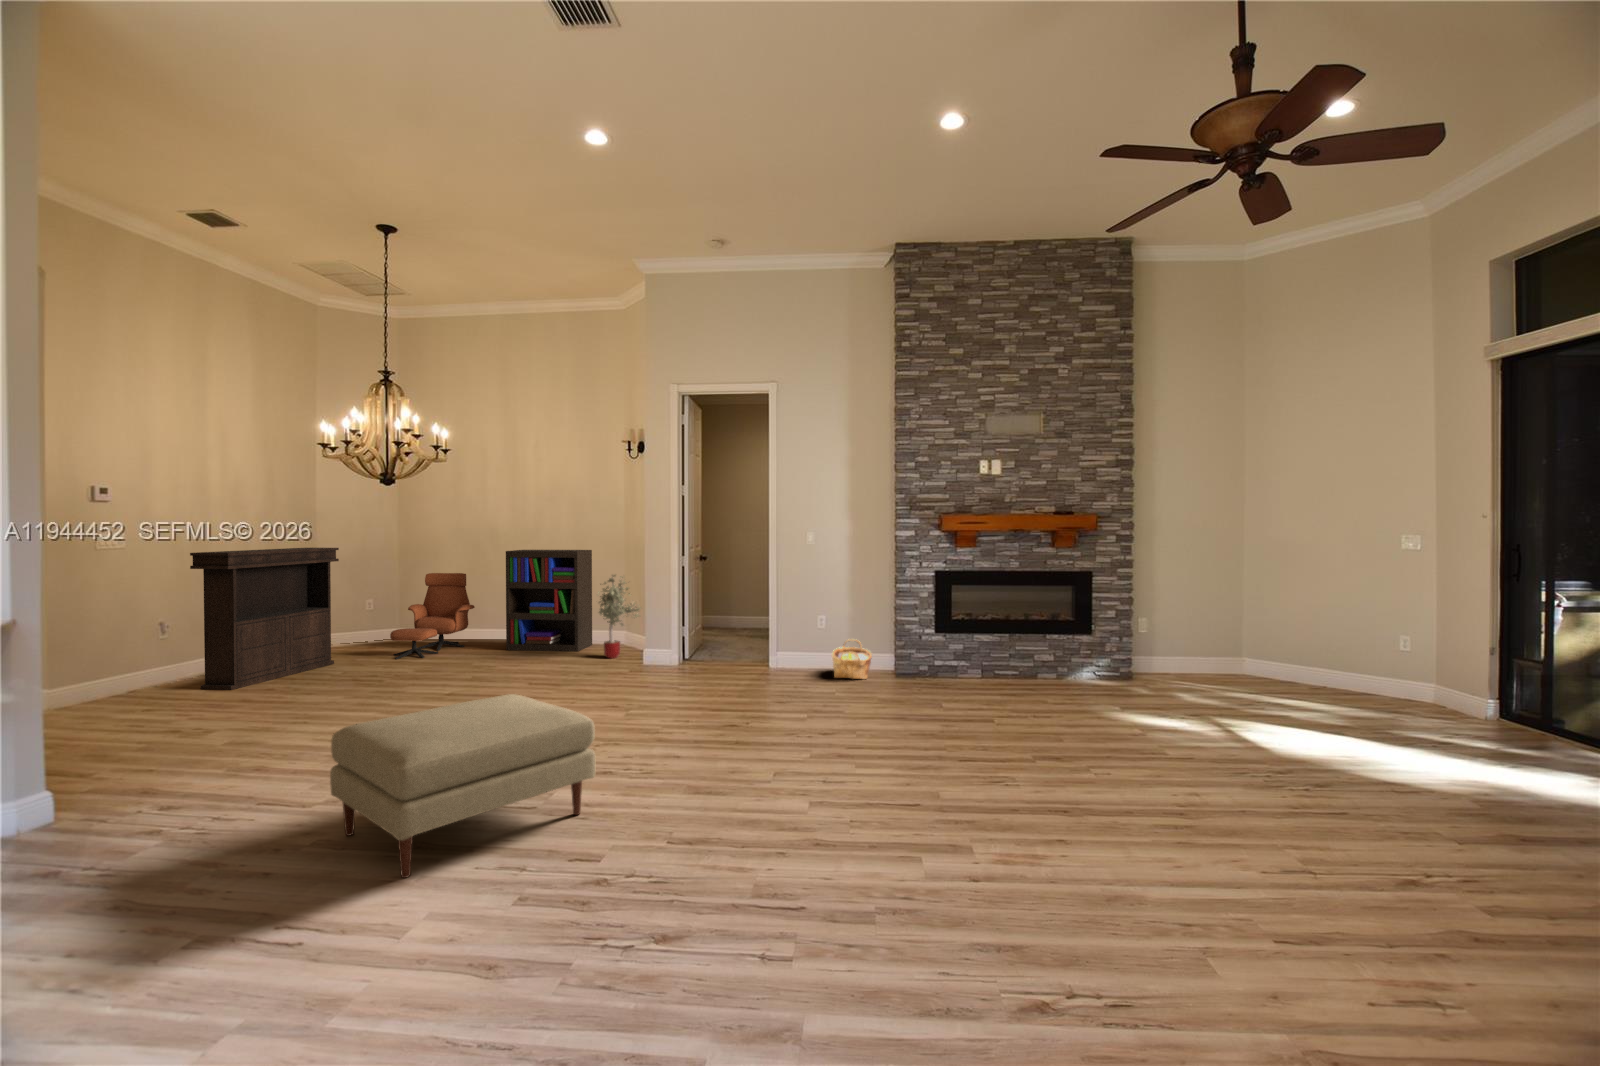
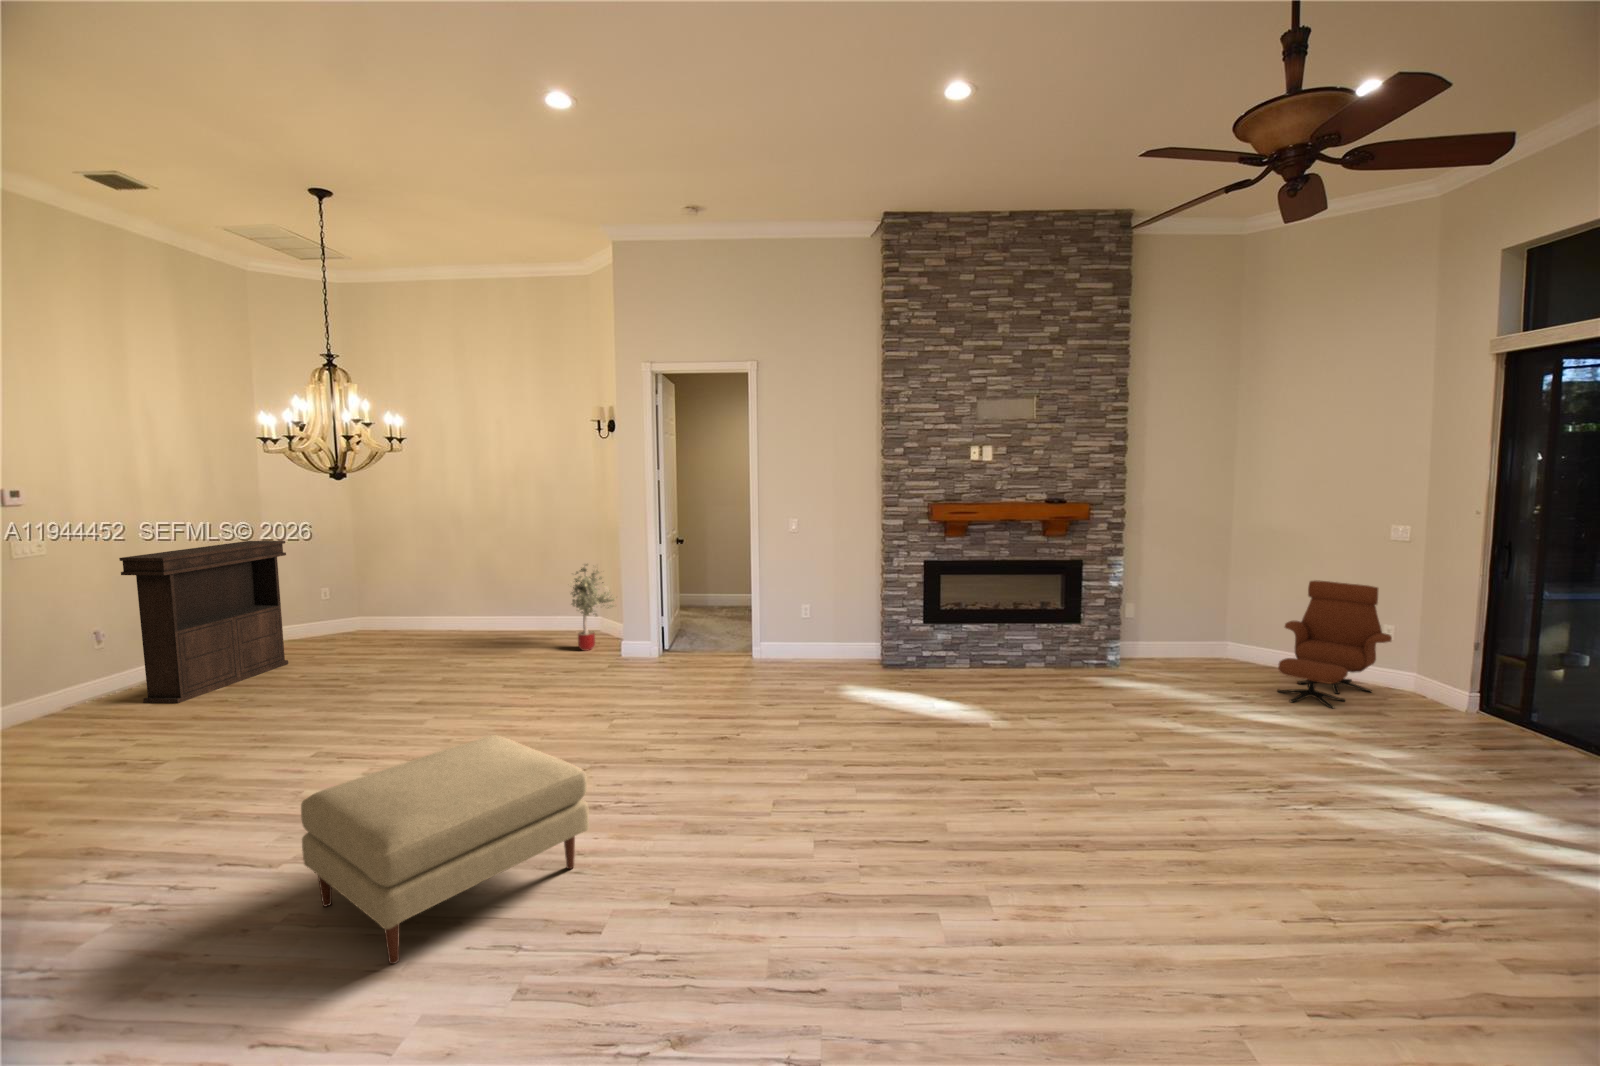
bookshelf: present [506,550,592,652] -> none [468,534,564,642]
lounge chair: present [390,573,475,659] -> present [1278,580,1392,708]
woven basket: present [832,639,872,679] -> none [818,631,859,674]

